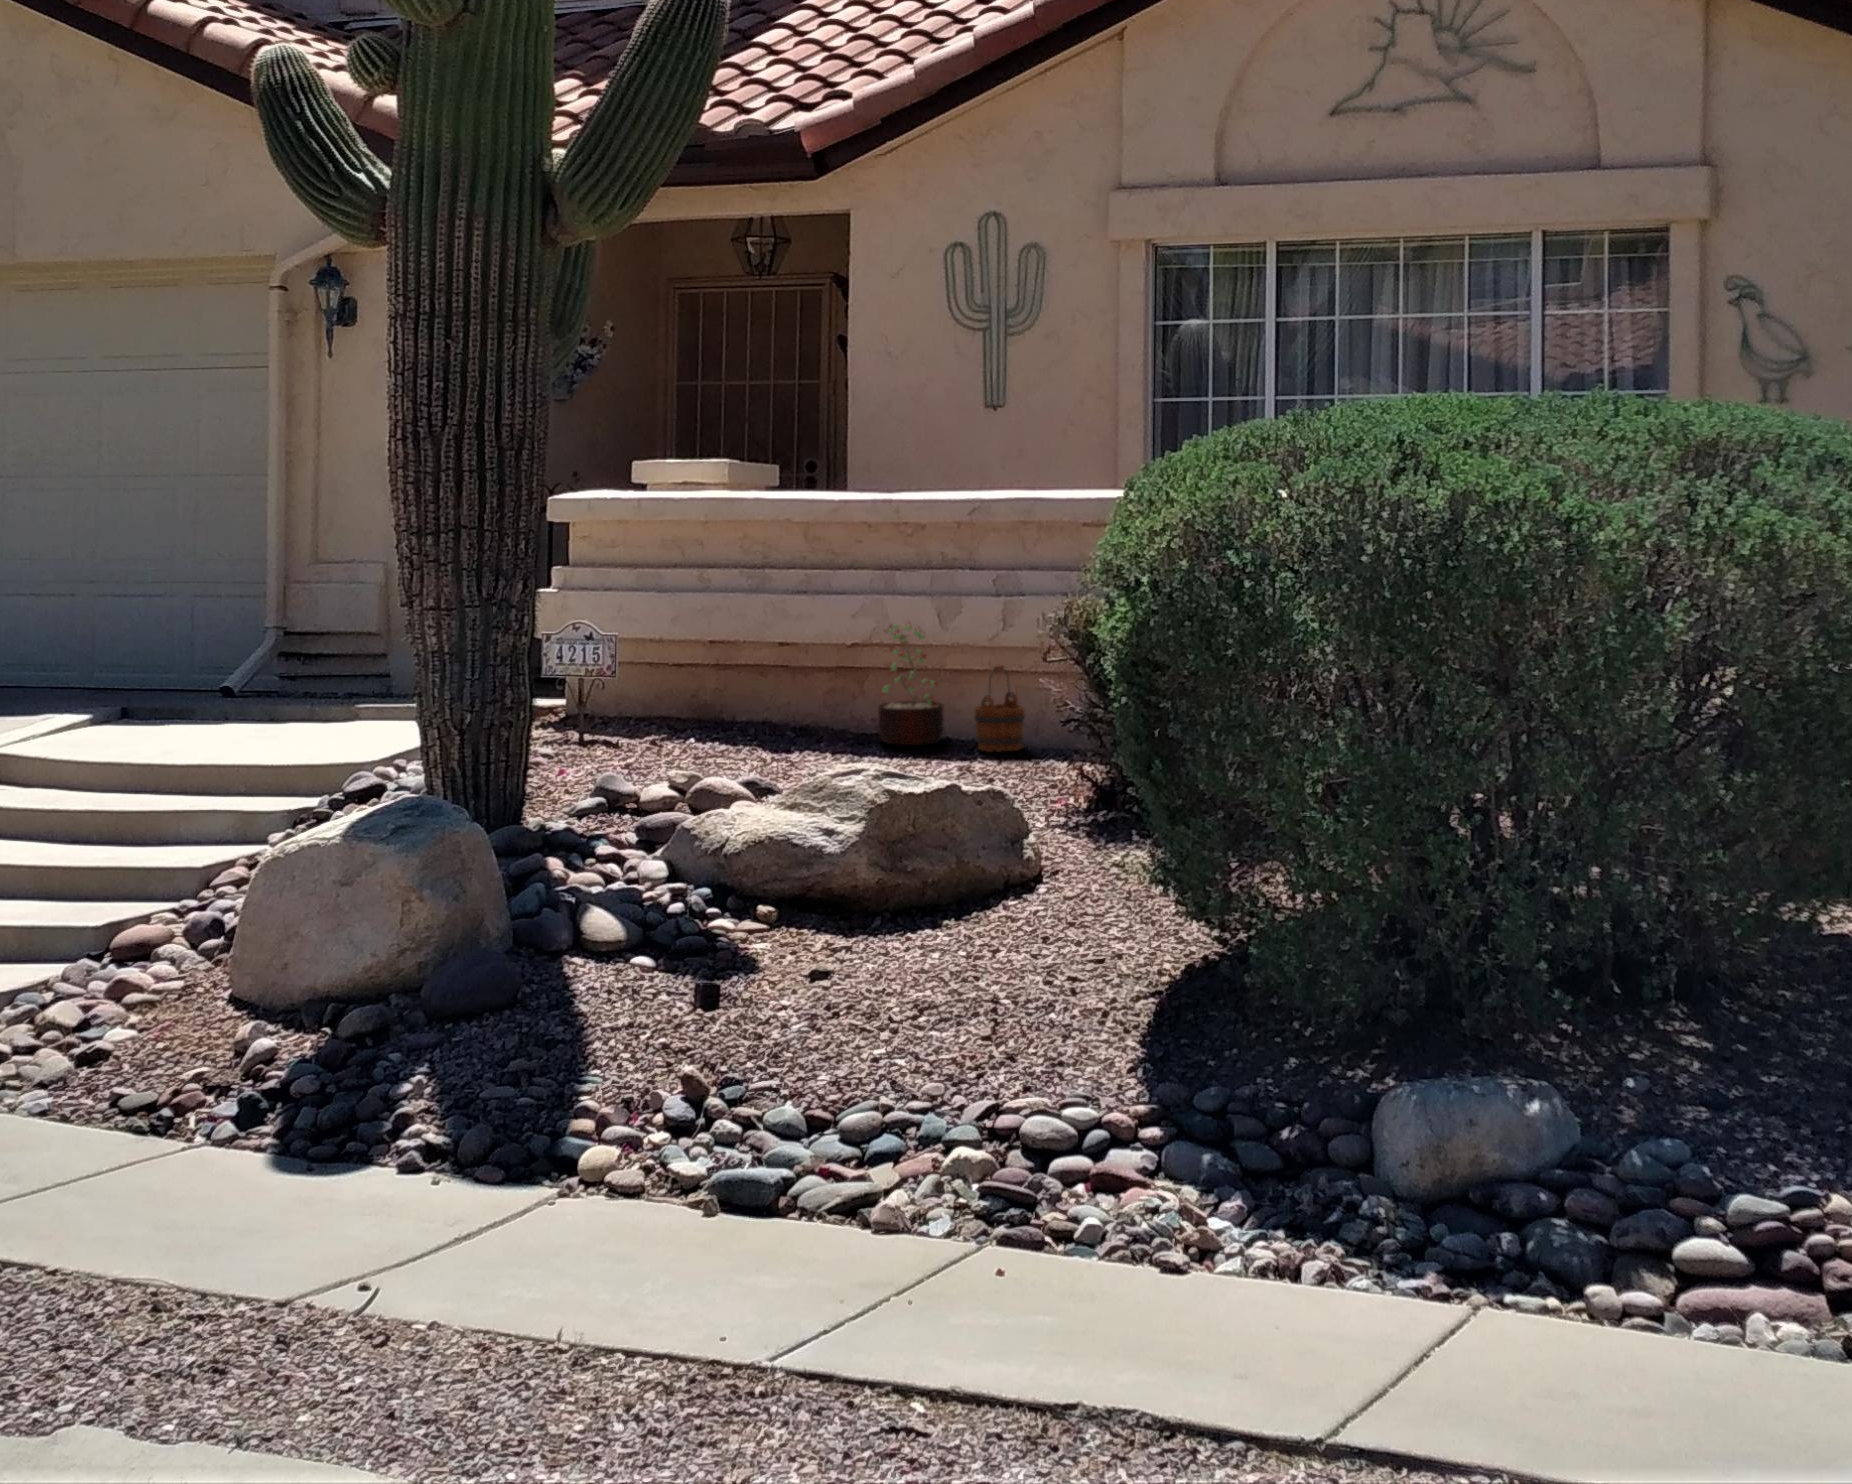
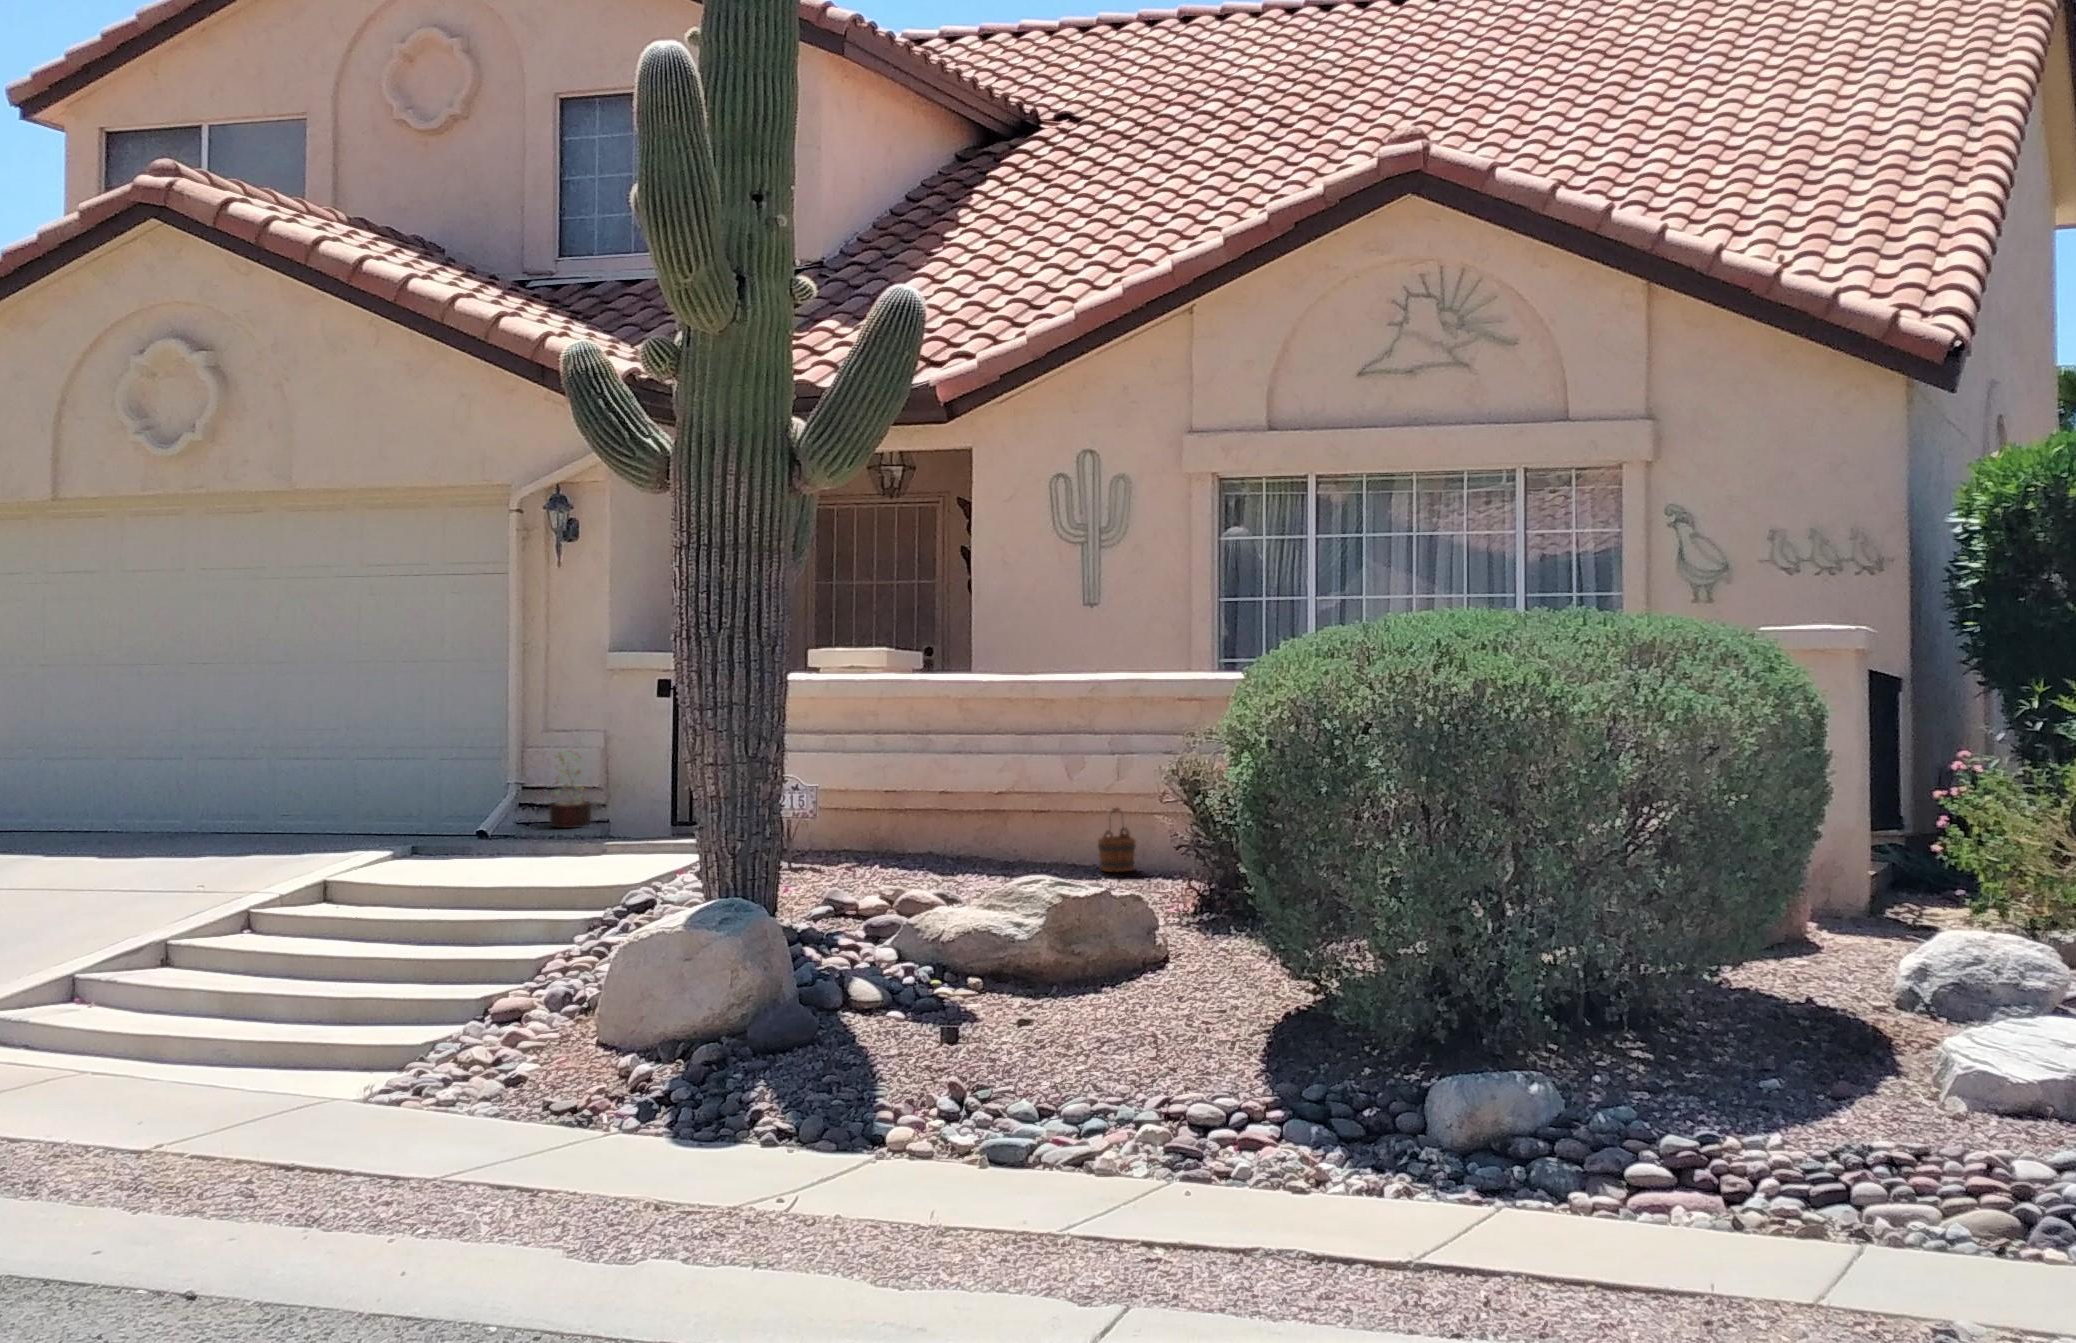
decorative plant: present [878,625,945,745] -> present [549,752,592,828]

